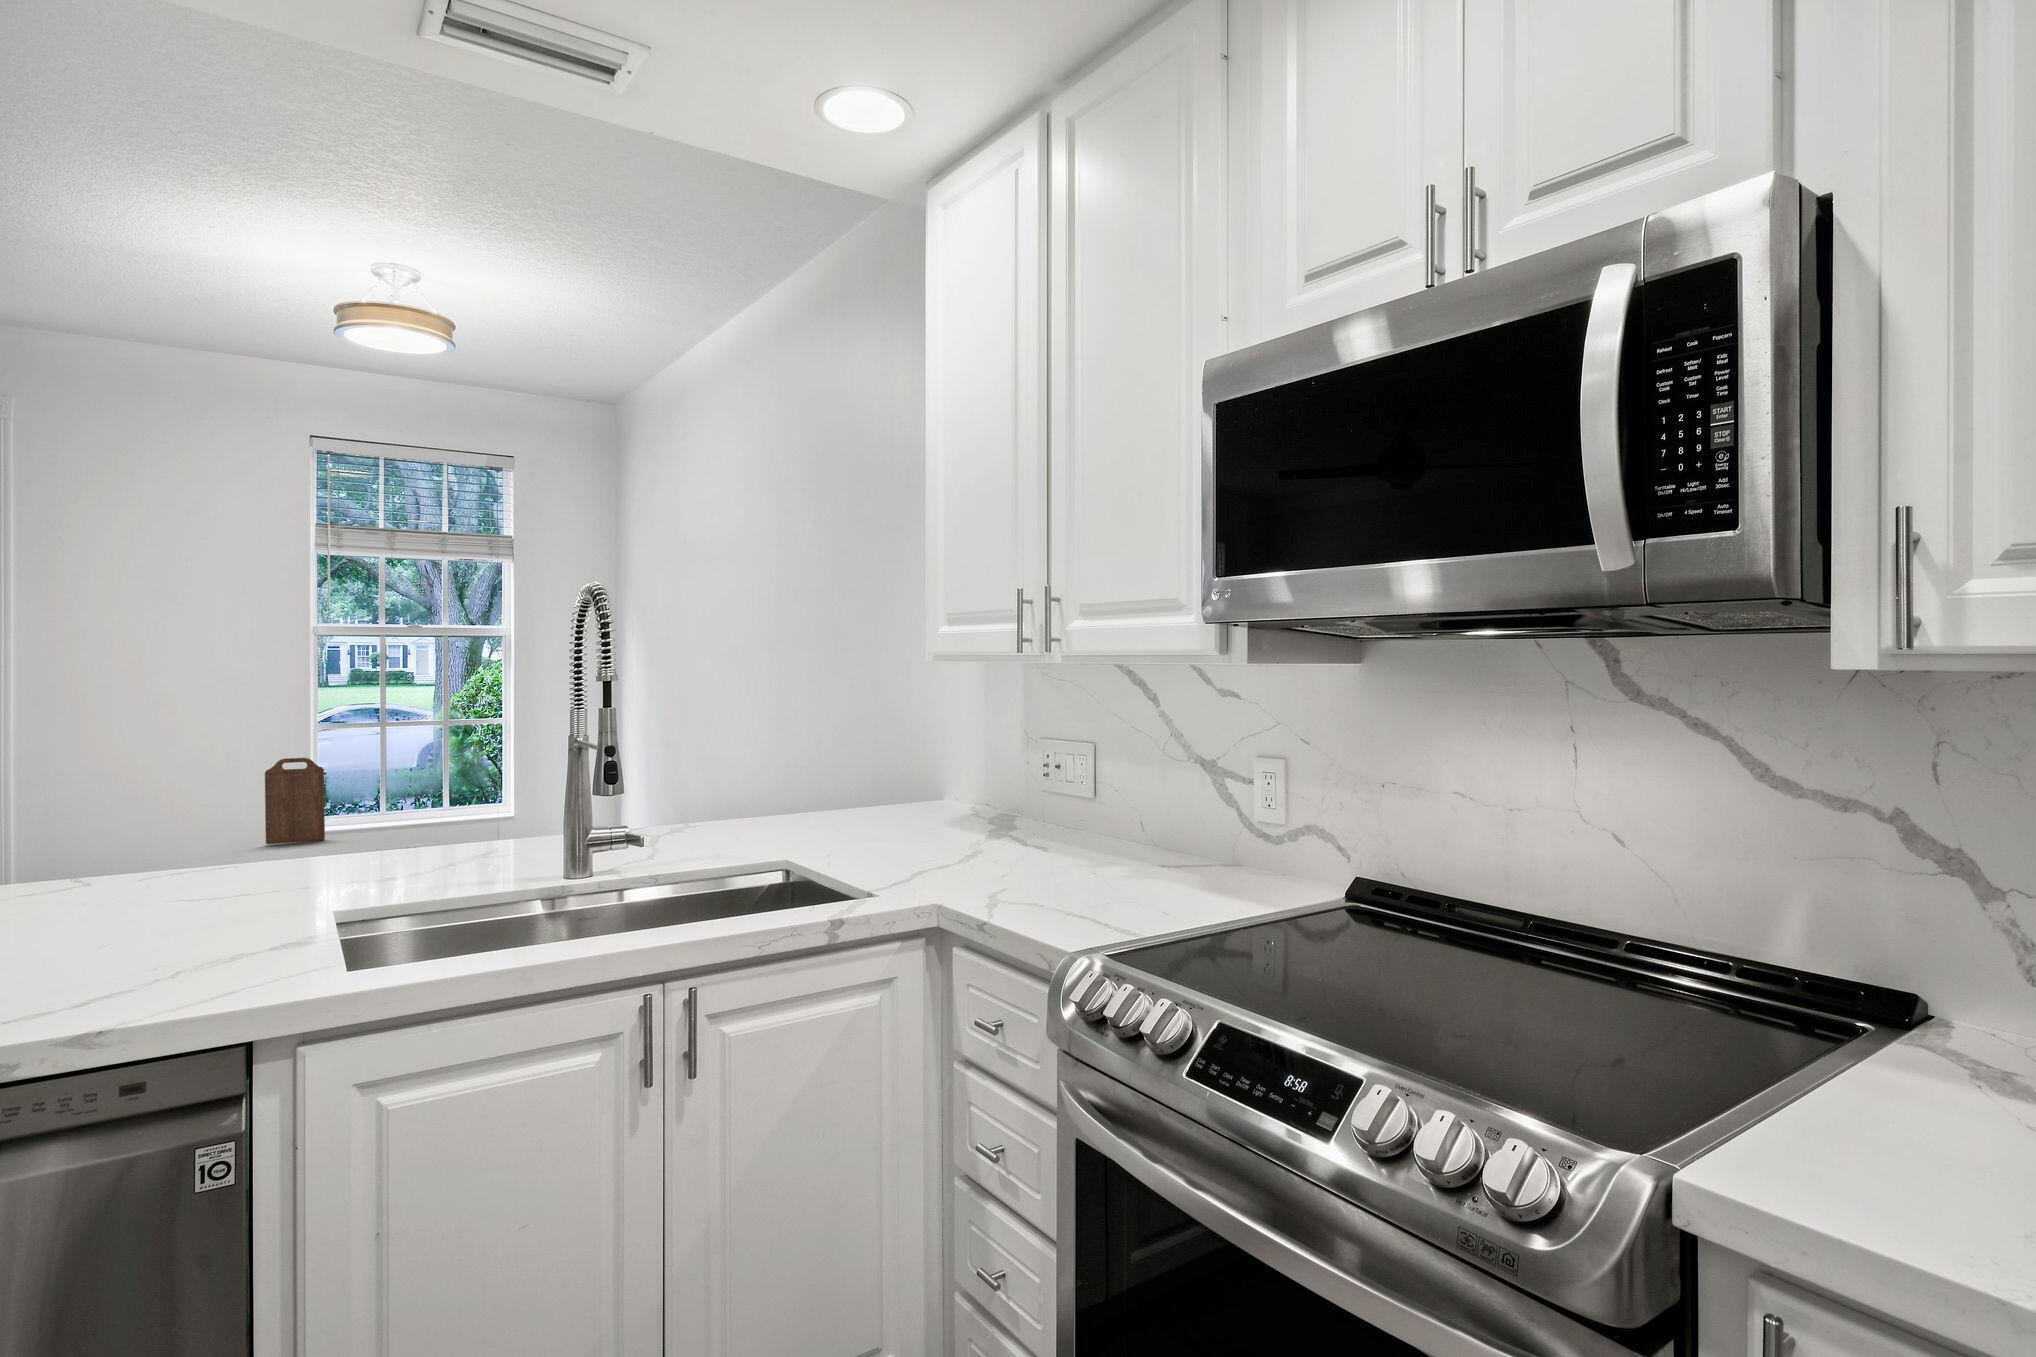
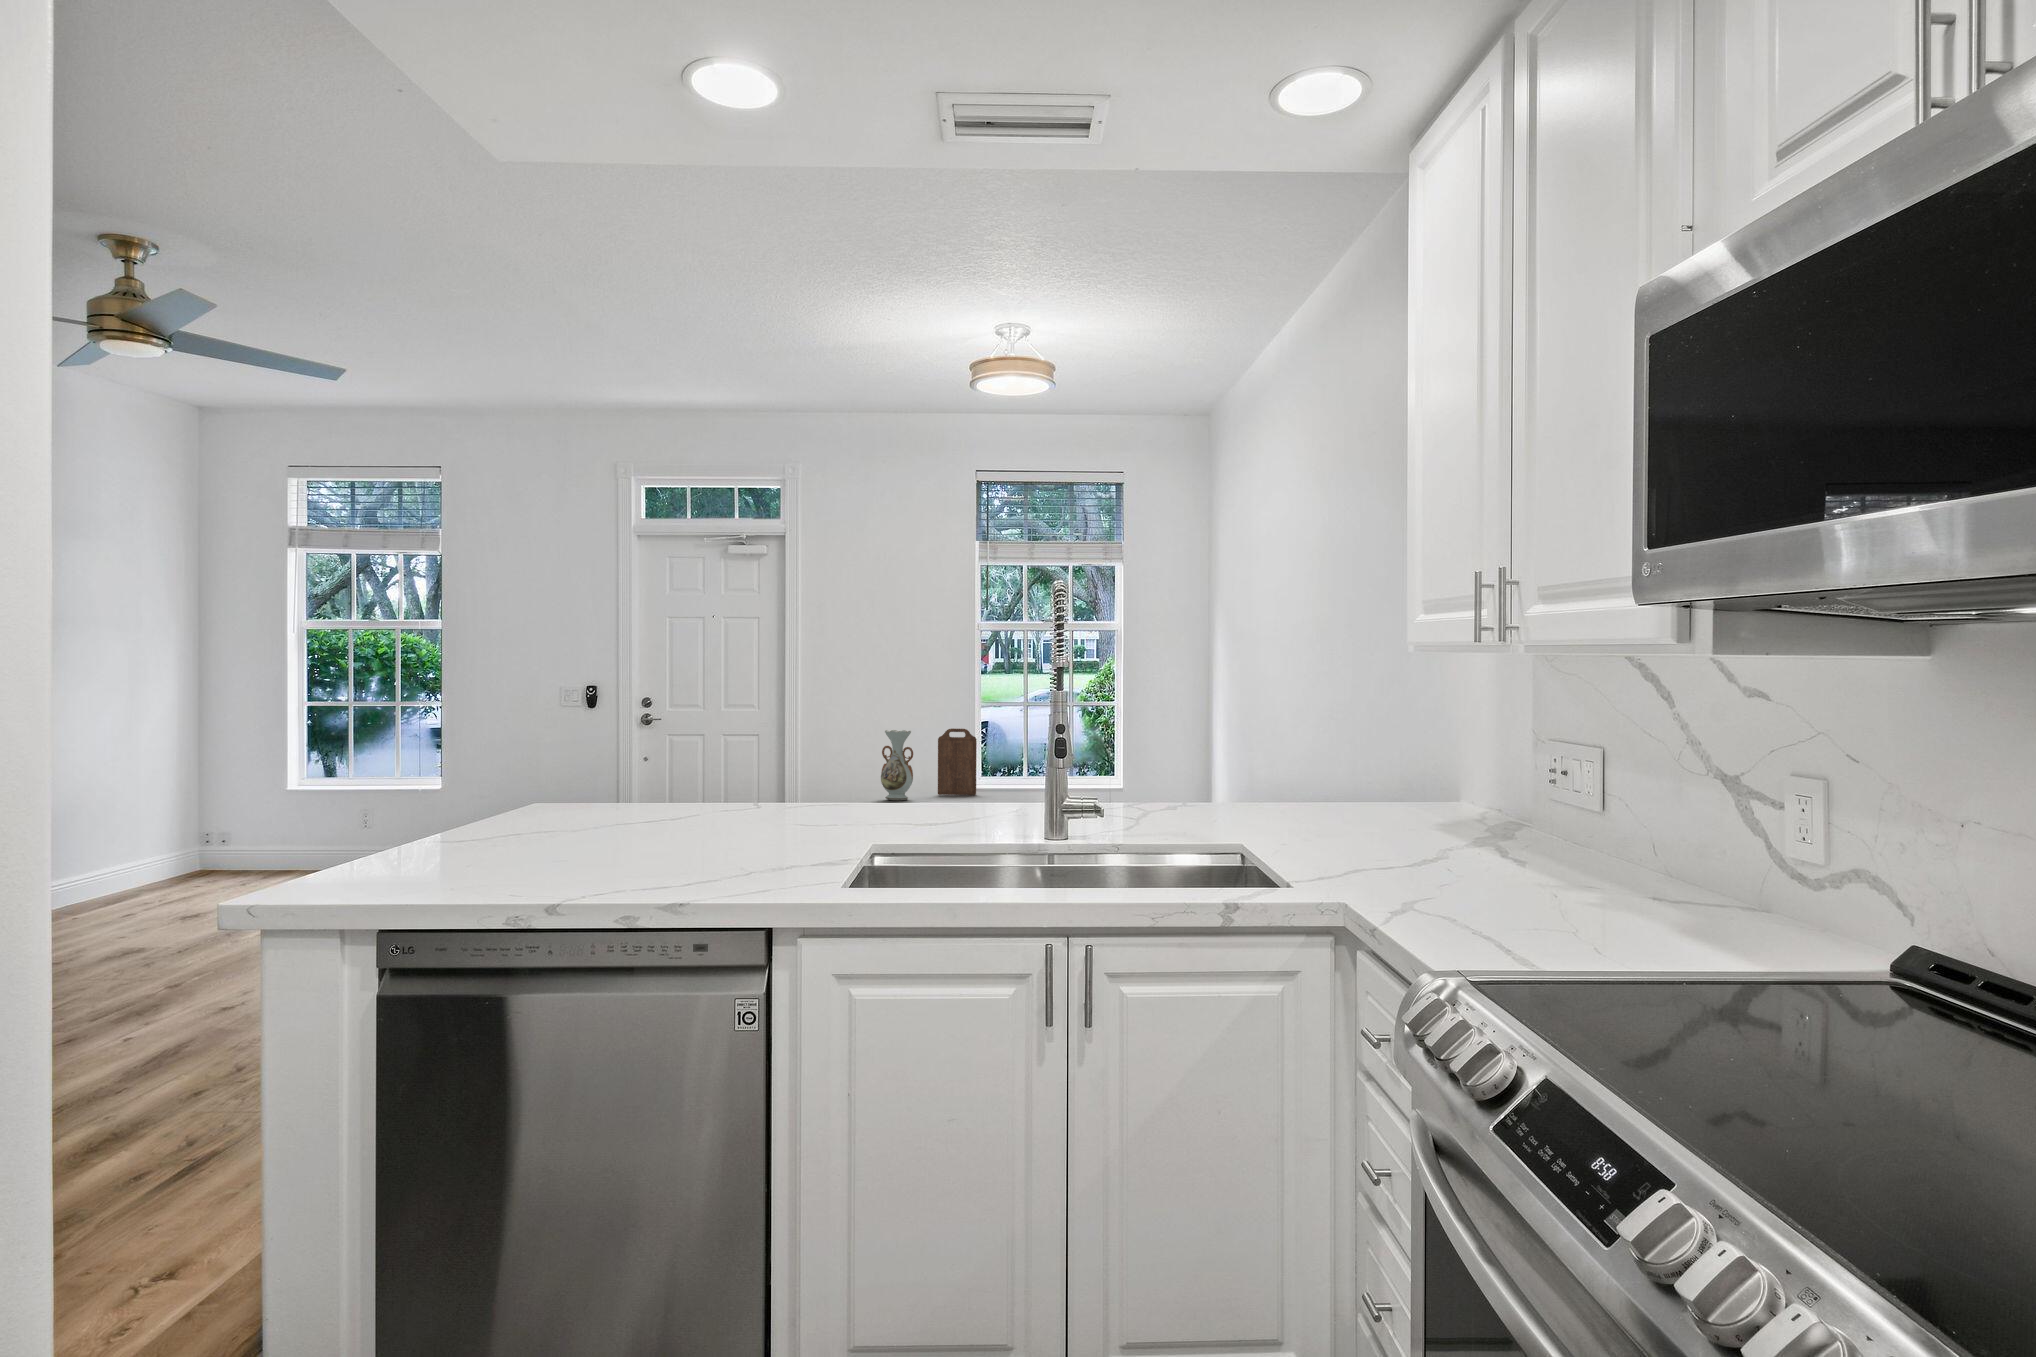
vase: none [177,765,231,858] -> present [881,730,913,800]

